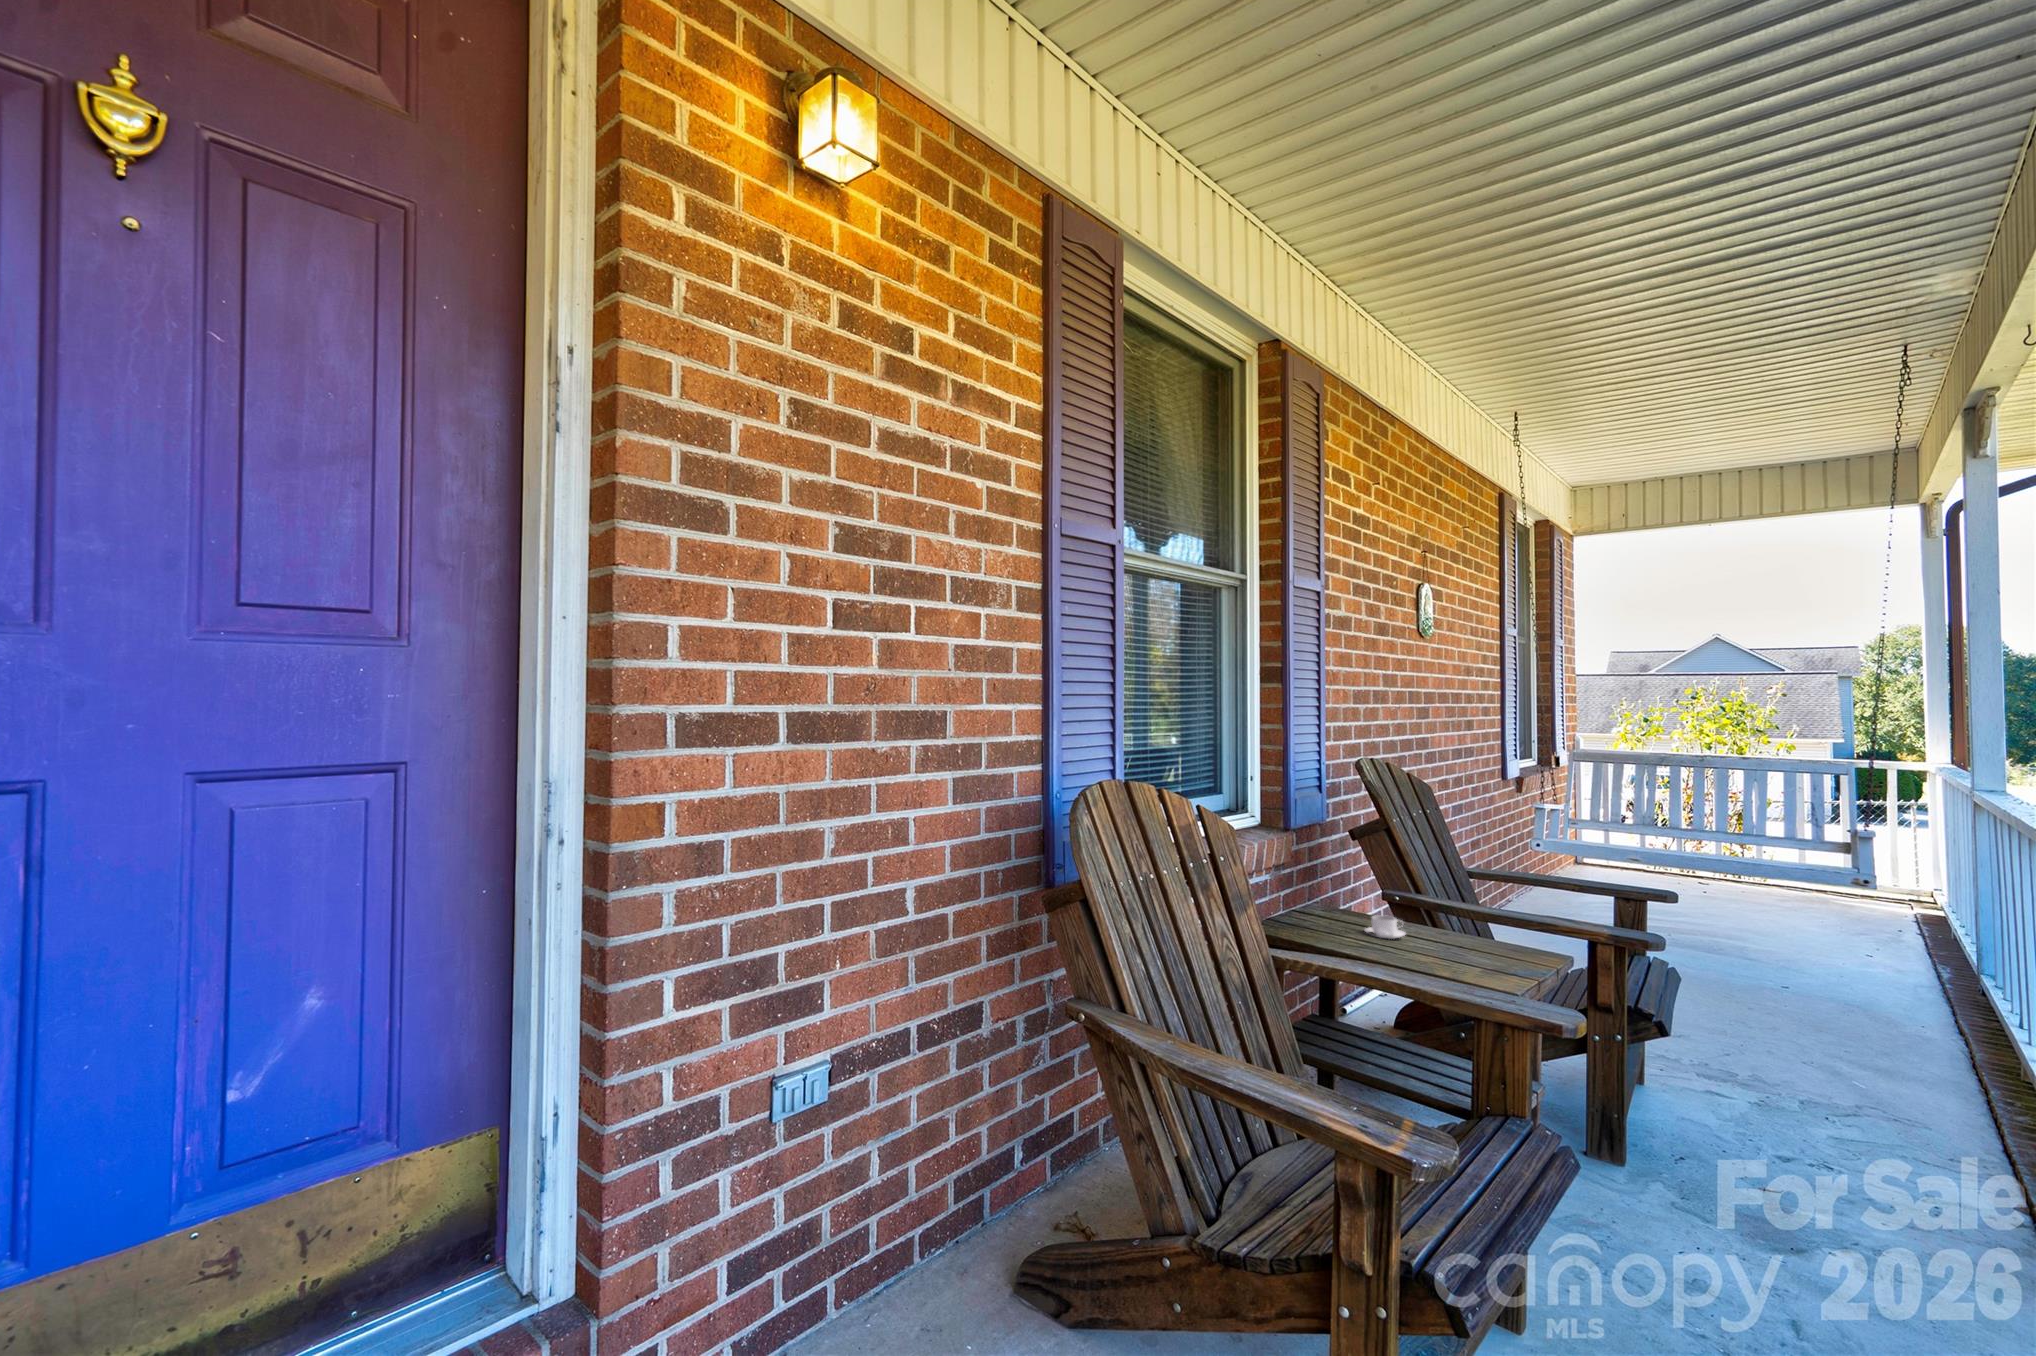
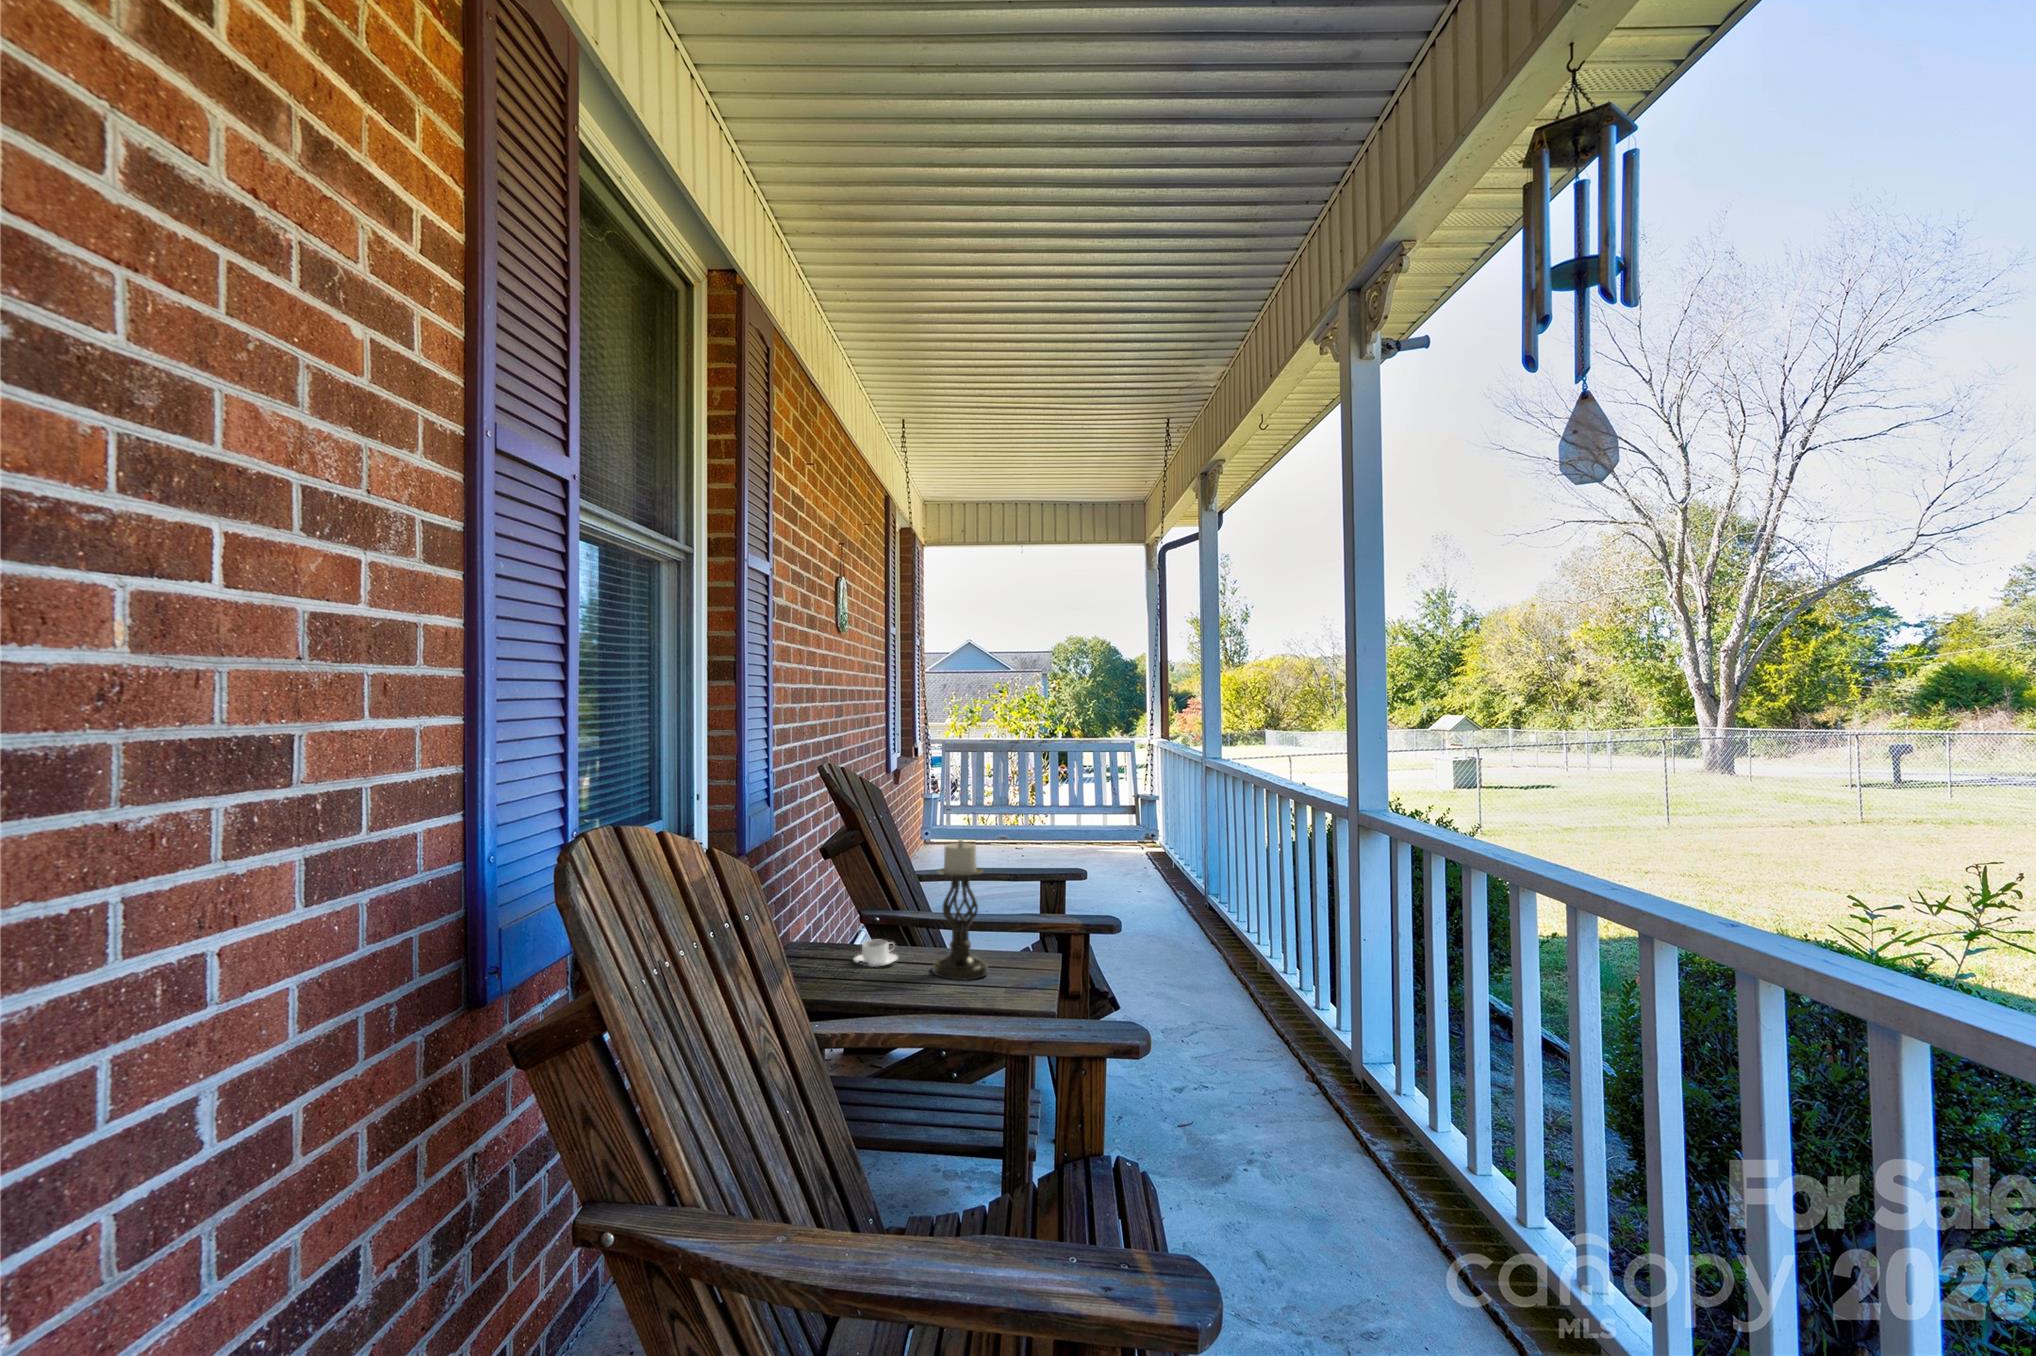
candle holder: none [1434,833,1493,964] -> present [933,840,988,981]

